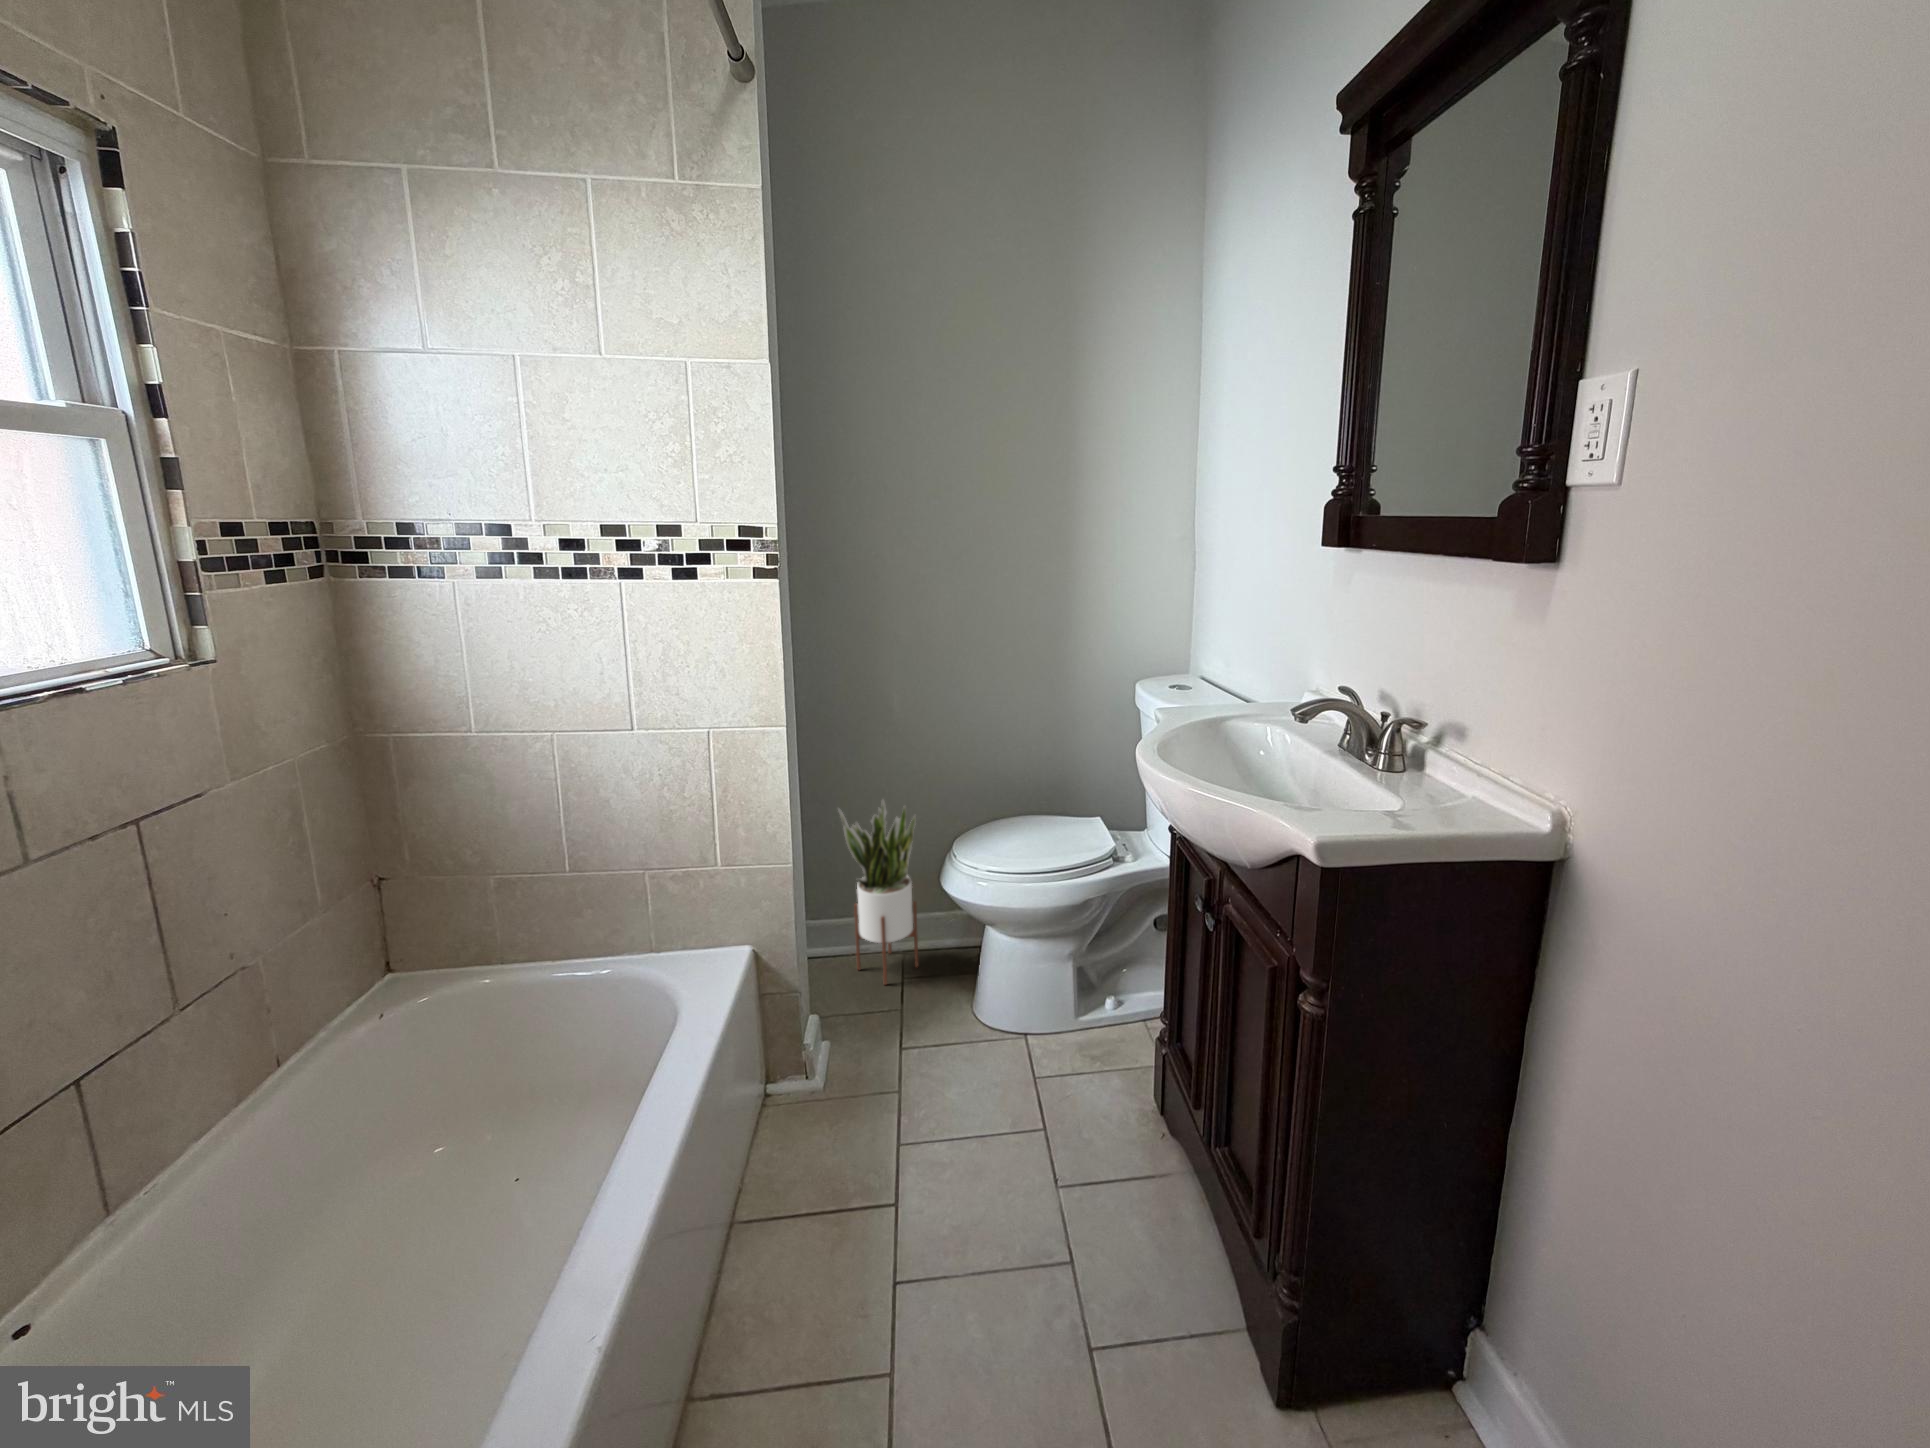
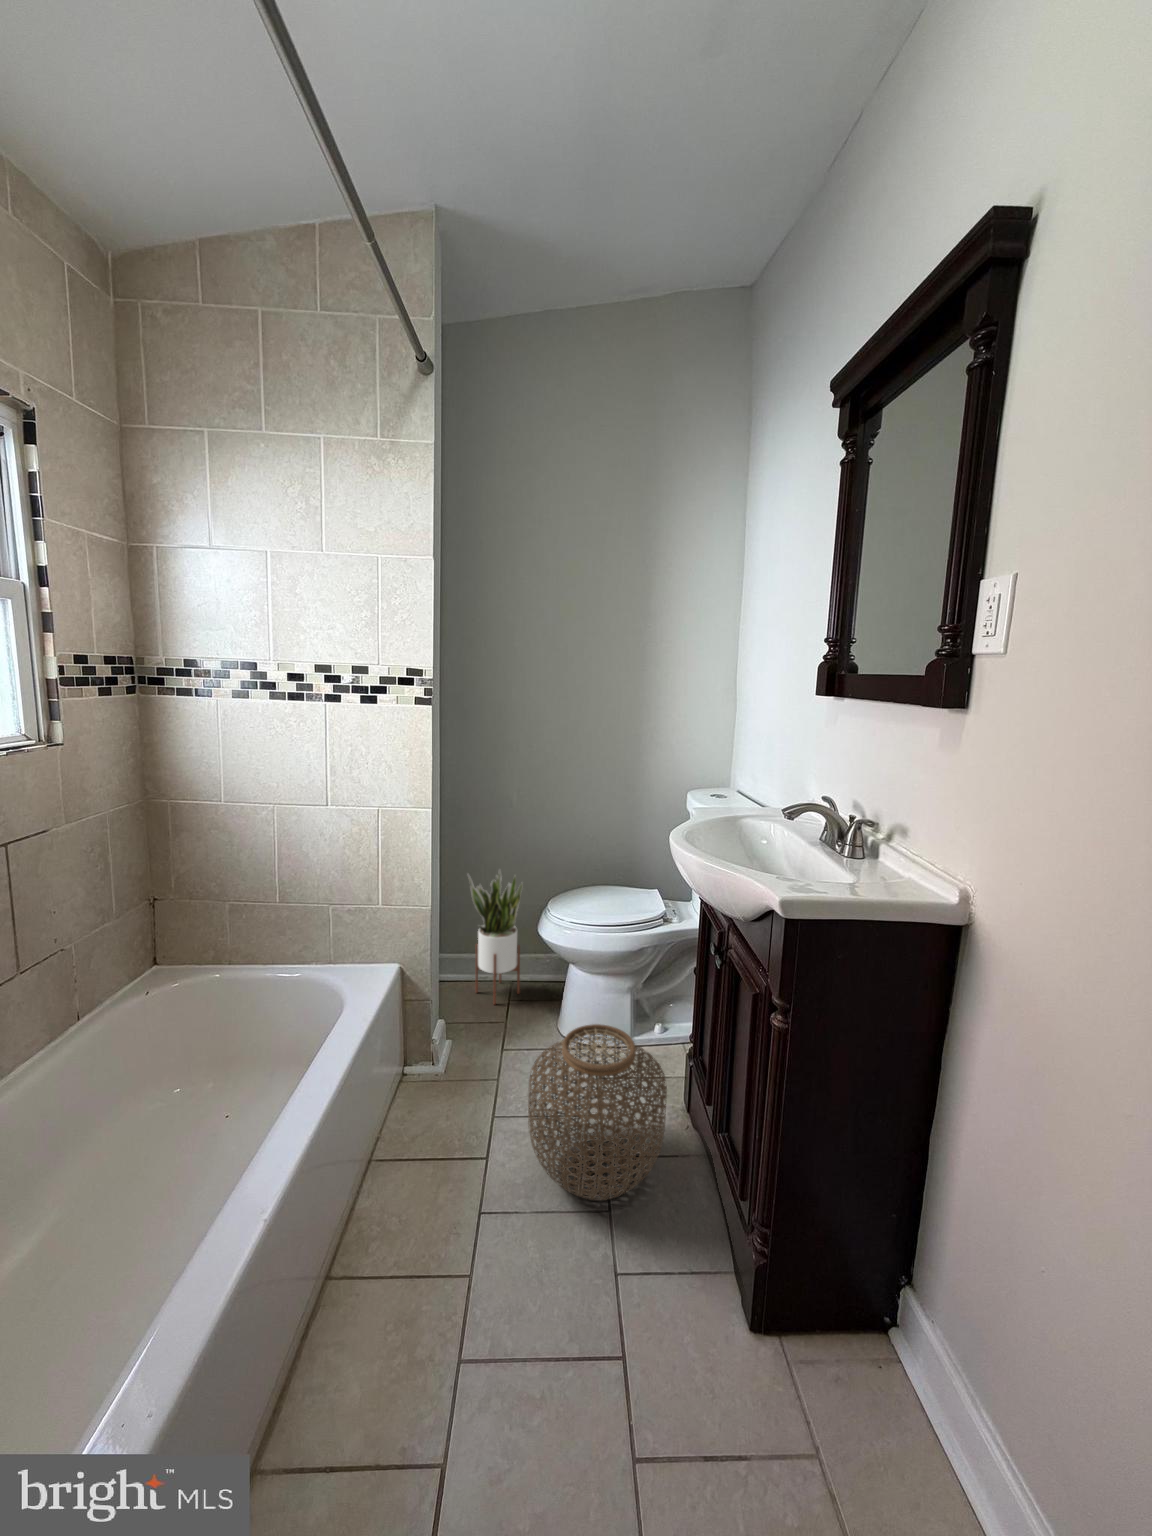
woven basket: none [953,1012,1142,1250] -> present [528,1024,667,1200]

